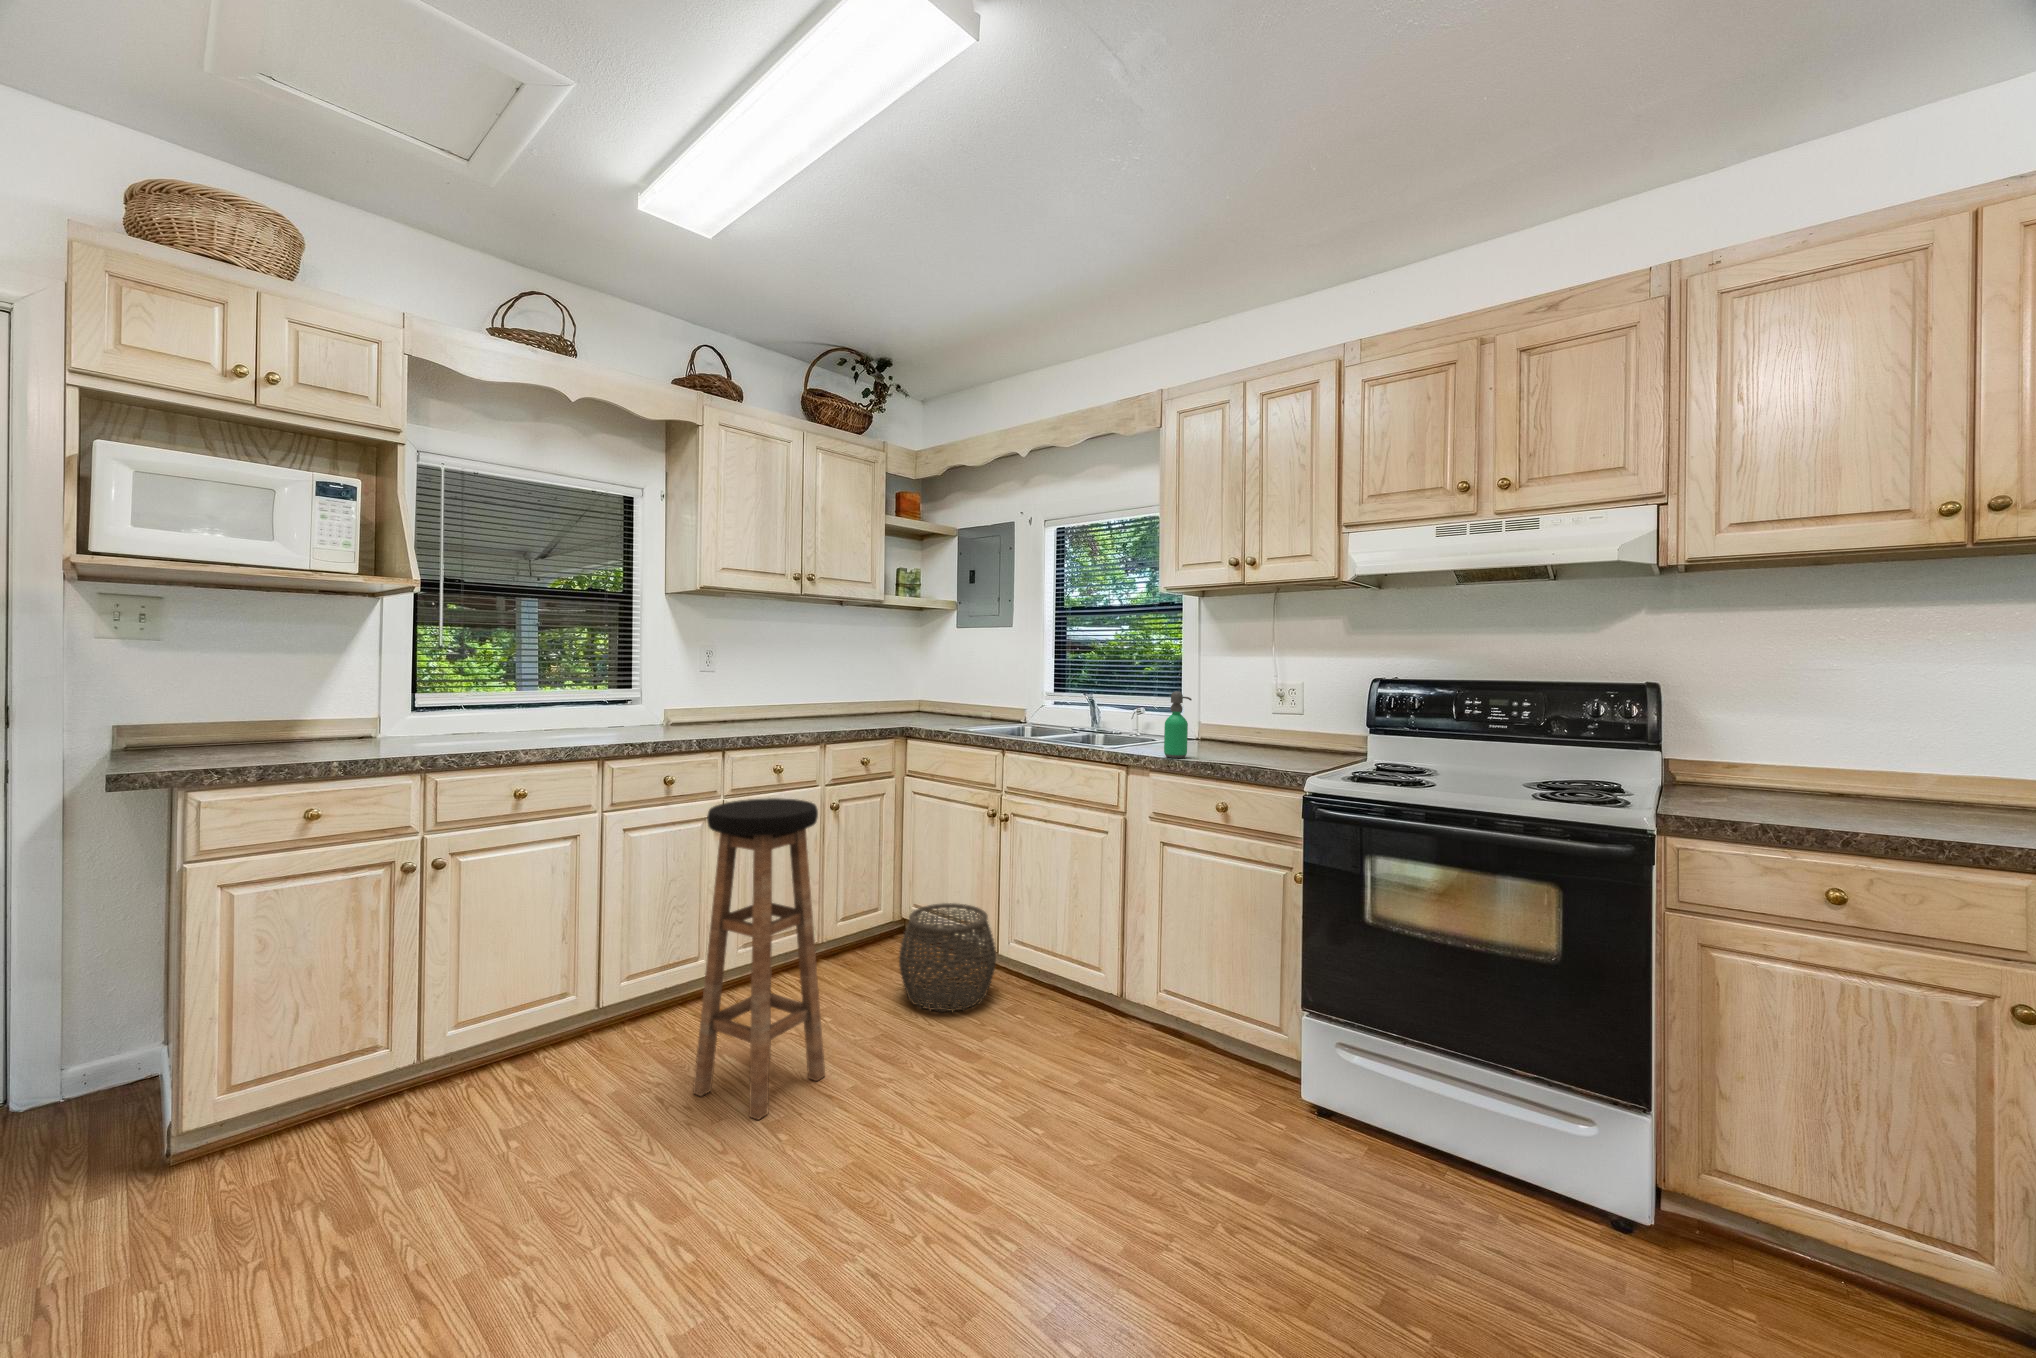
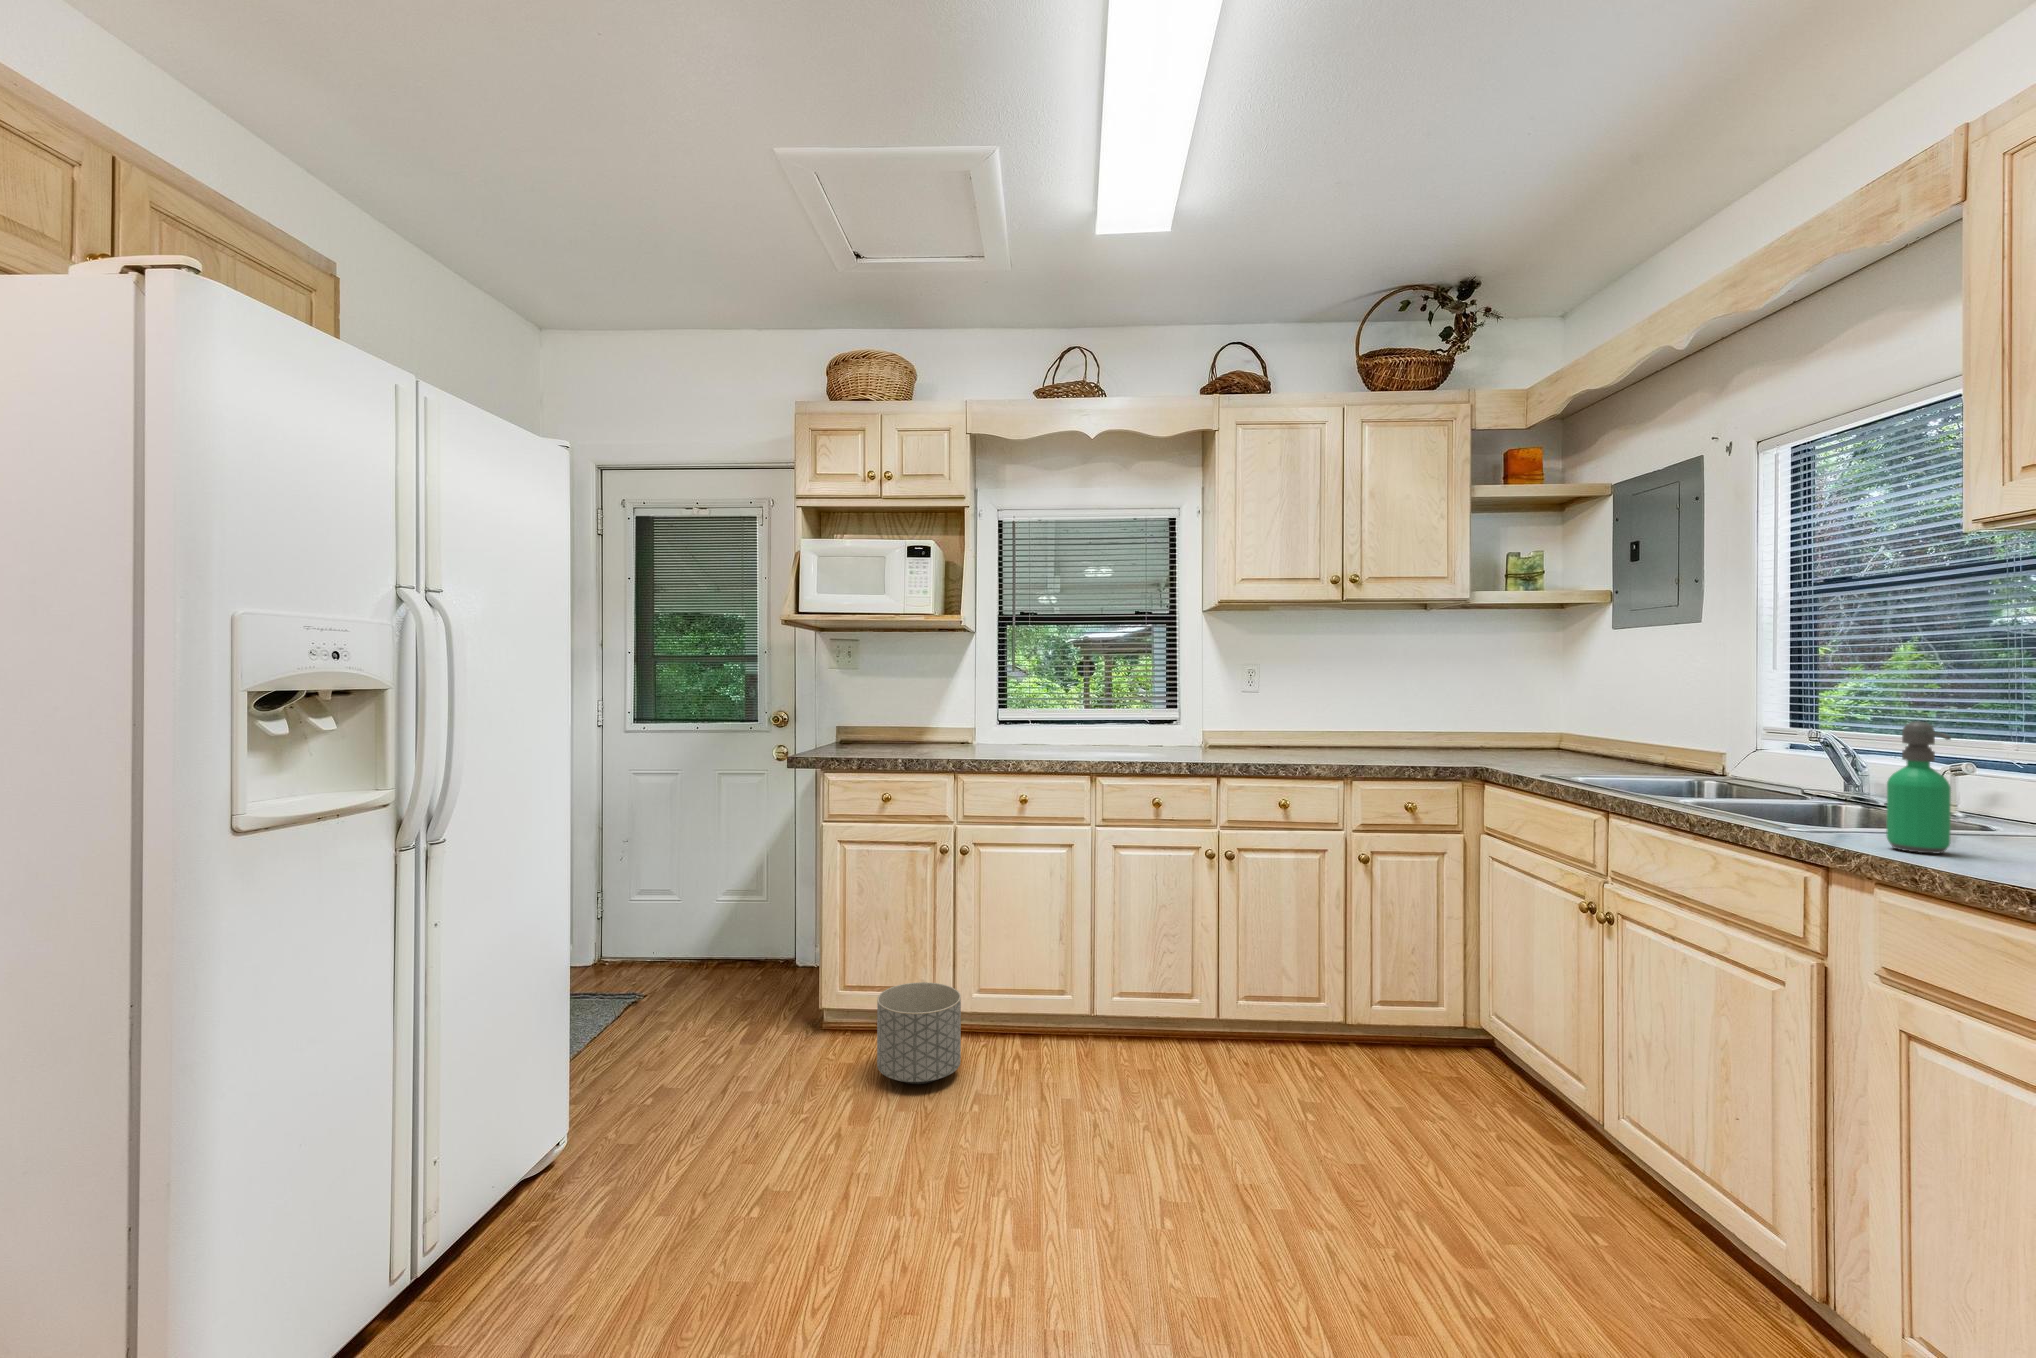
bar stool: present [693,798,825,1120] -> none [1122,829,1258,1192]
woven basket: present [899,903,996,1012] -> none [1412,1014,1569,1183]
planter: none [344,1022,469,1153] -> present [877,982,961,1084]

